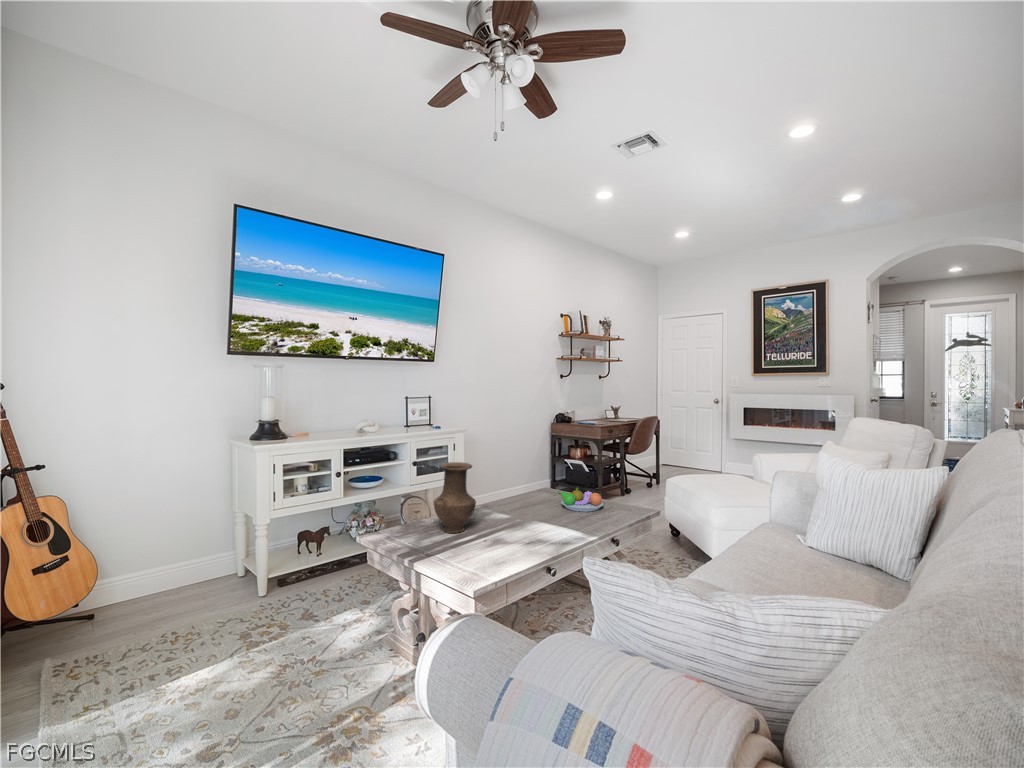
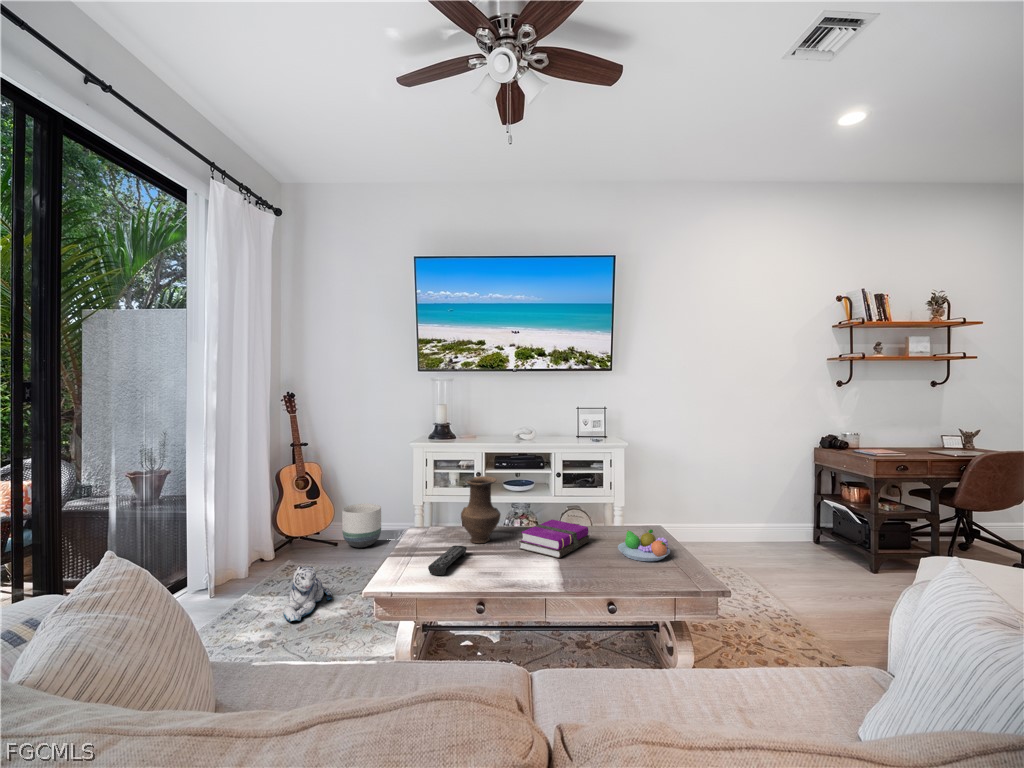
hardback book: none [493,495,547,526] -> present [519,520,590,558]
remote control: none [463,535,509,566] -> present [428,545,467,575]
planter: none [114,541,183,609] -> present [342,503,381,547]
plush toy: none [159,634,234,728] -> present [284,566,332,622]

